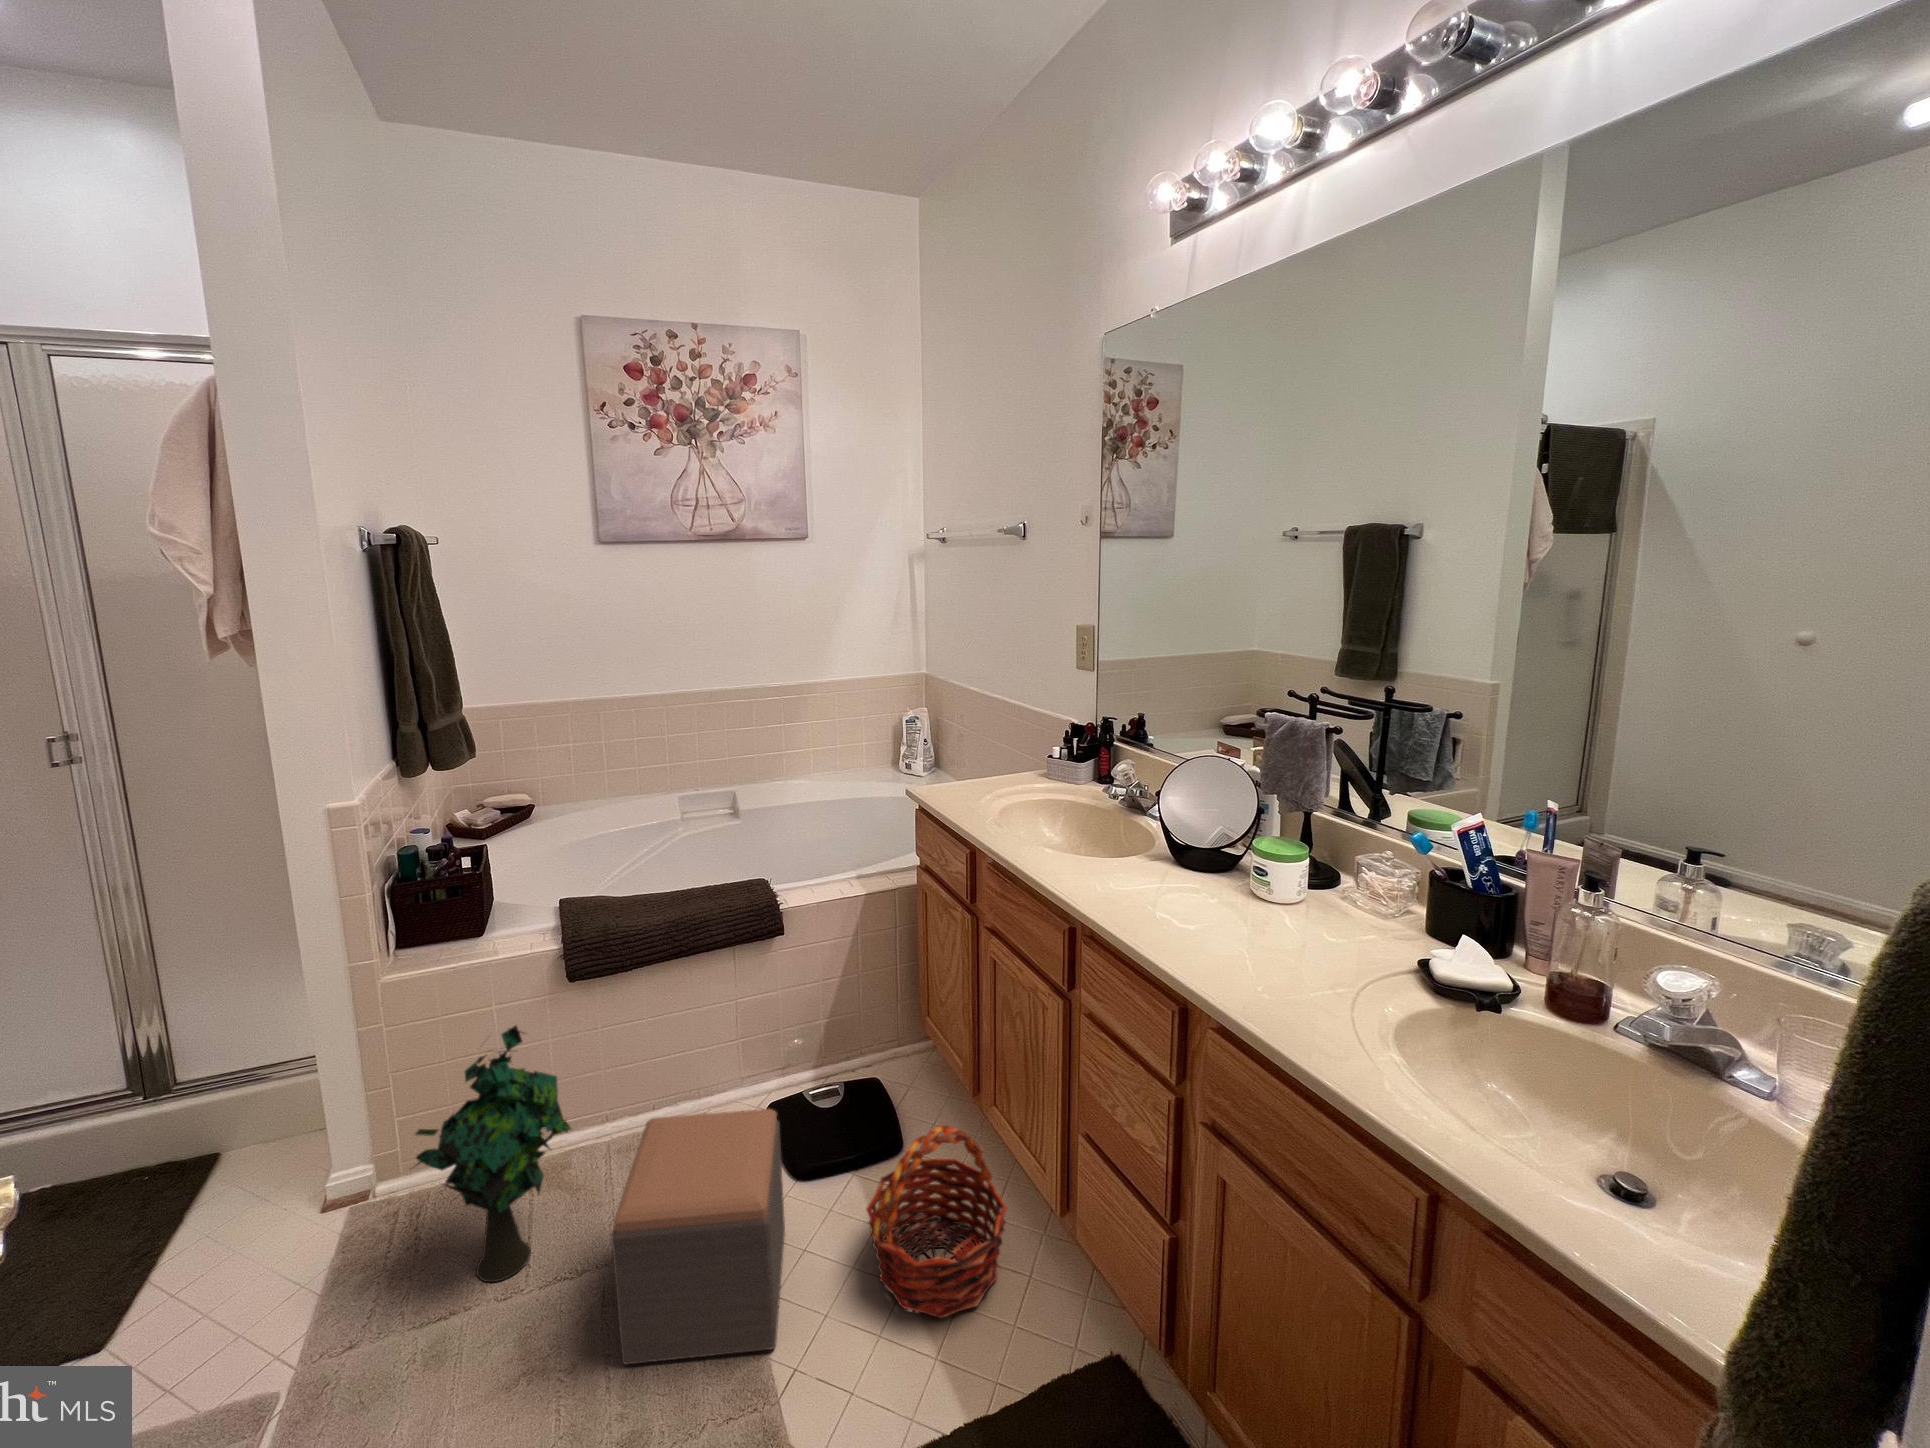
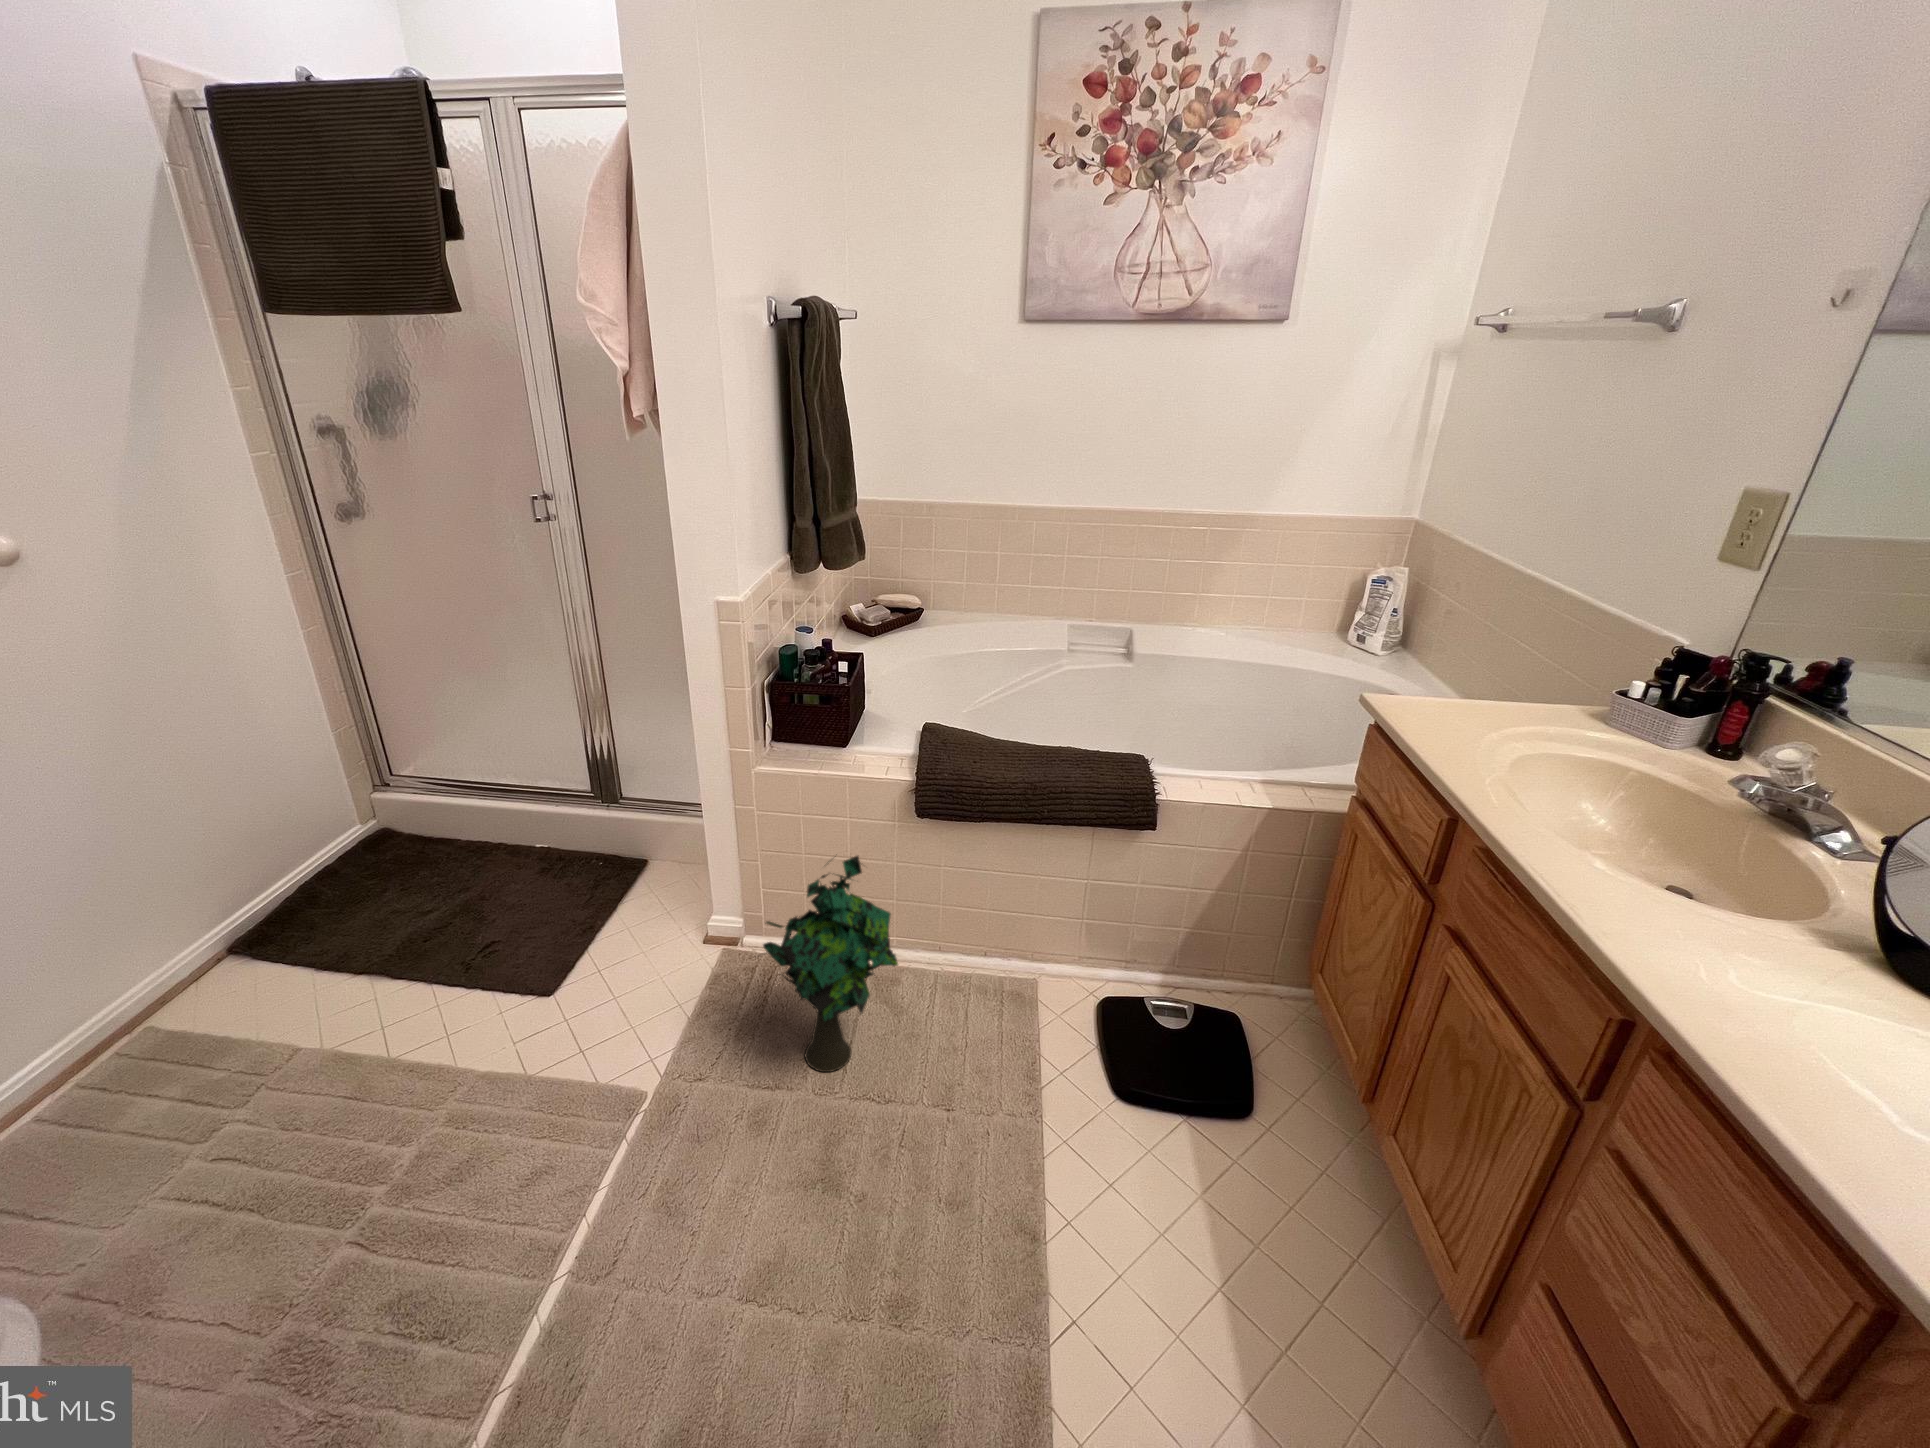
footstool: present [612,1109,785,1364] -> none [909,991,1107,1276]
basket: present [866,1125,1007,1318] -> none [1188,1141,1376,1356]

